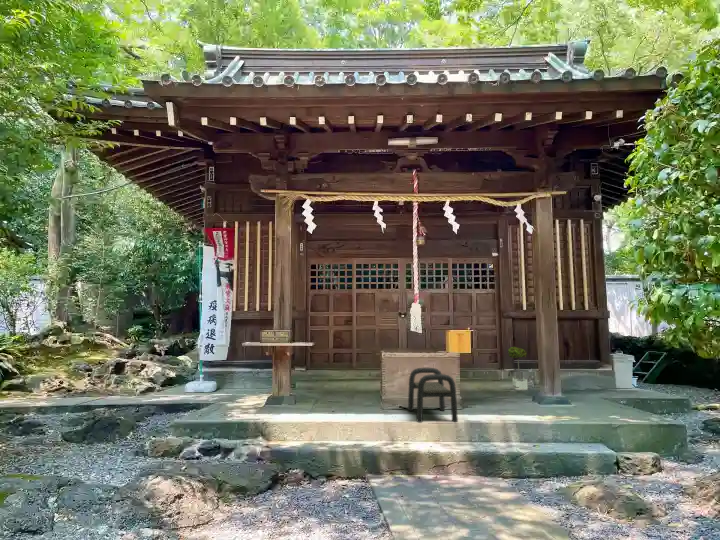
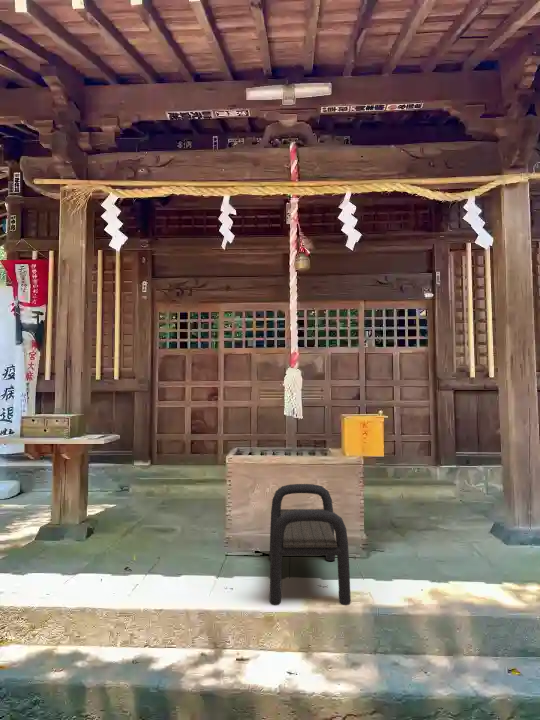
potted tree: present [508,347,528,390] -> none [447,434,477,500]

